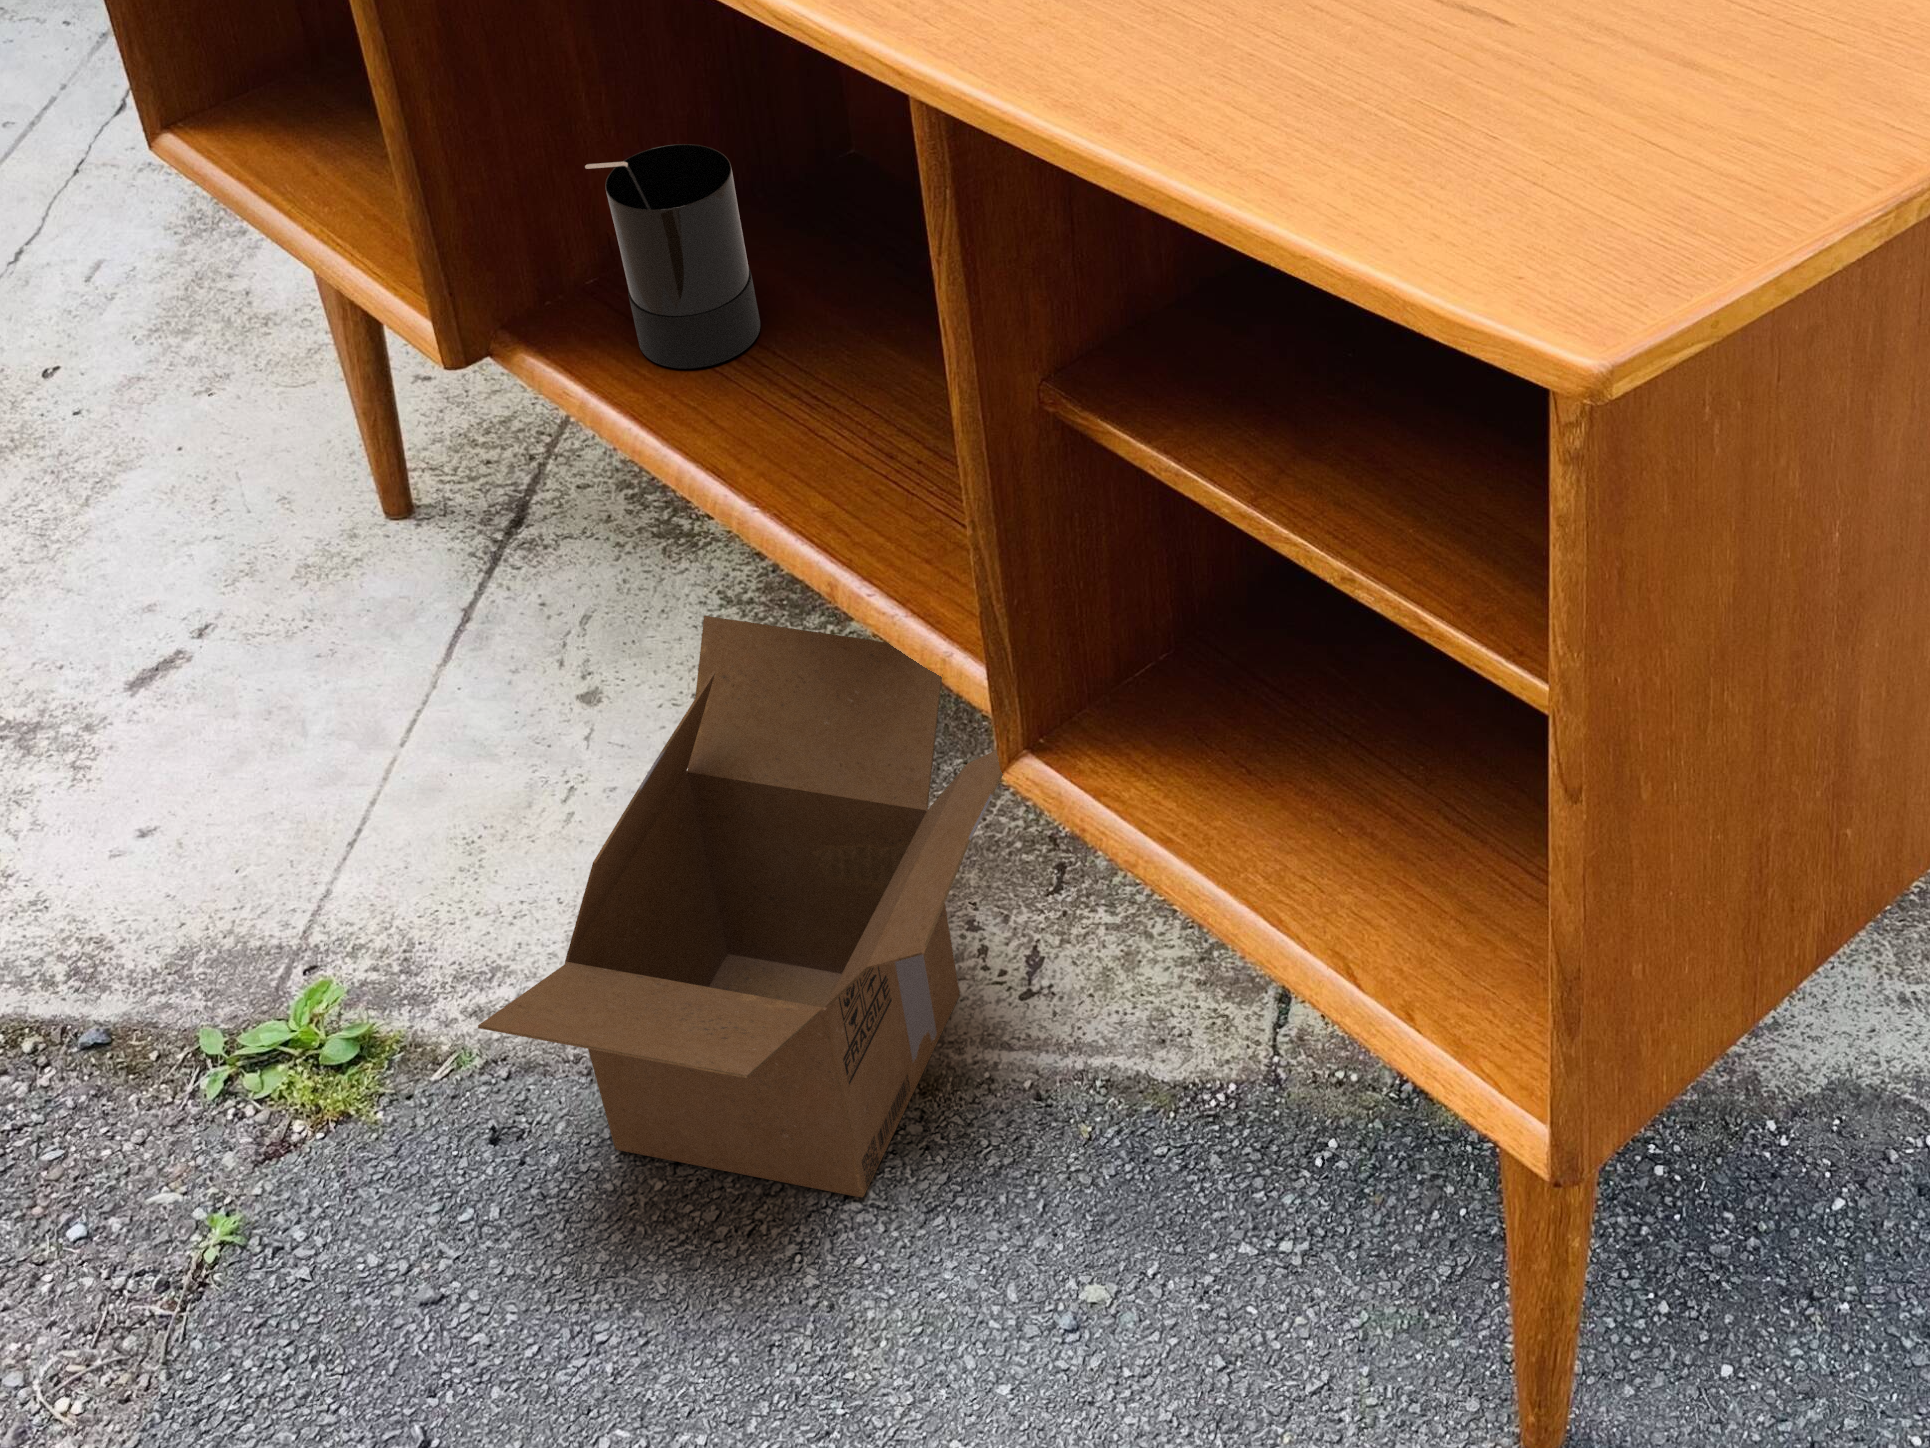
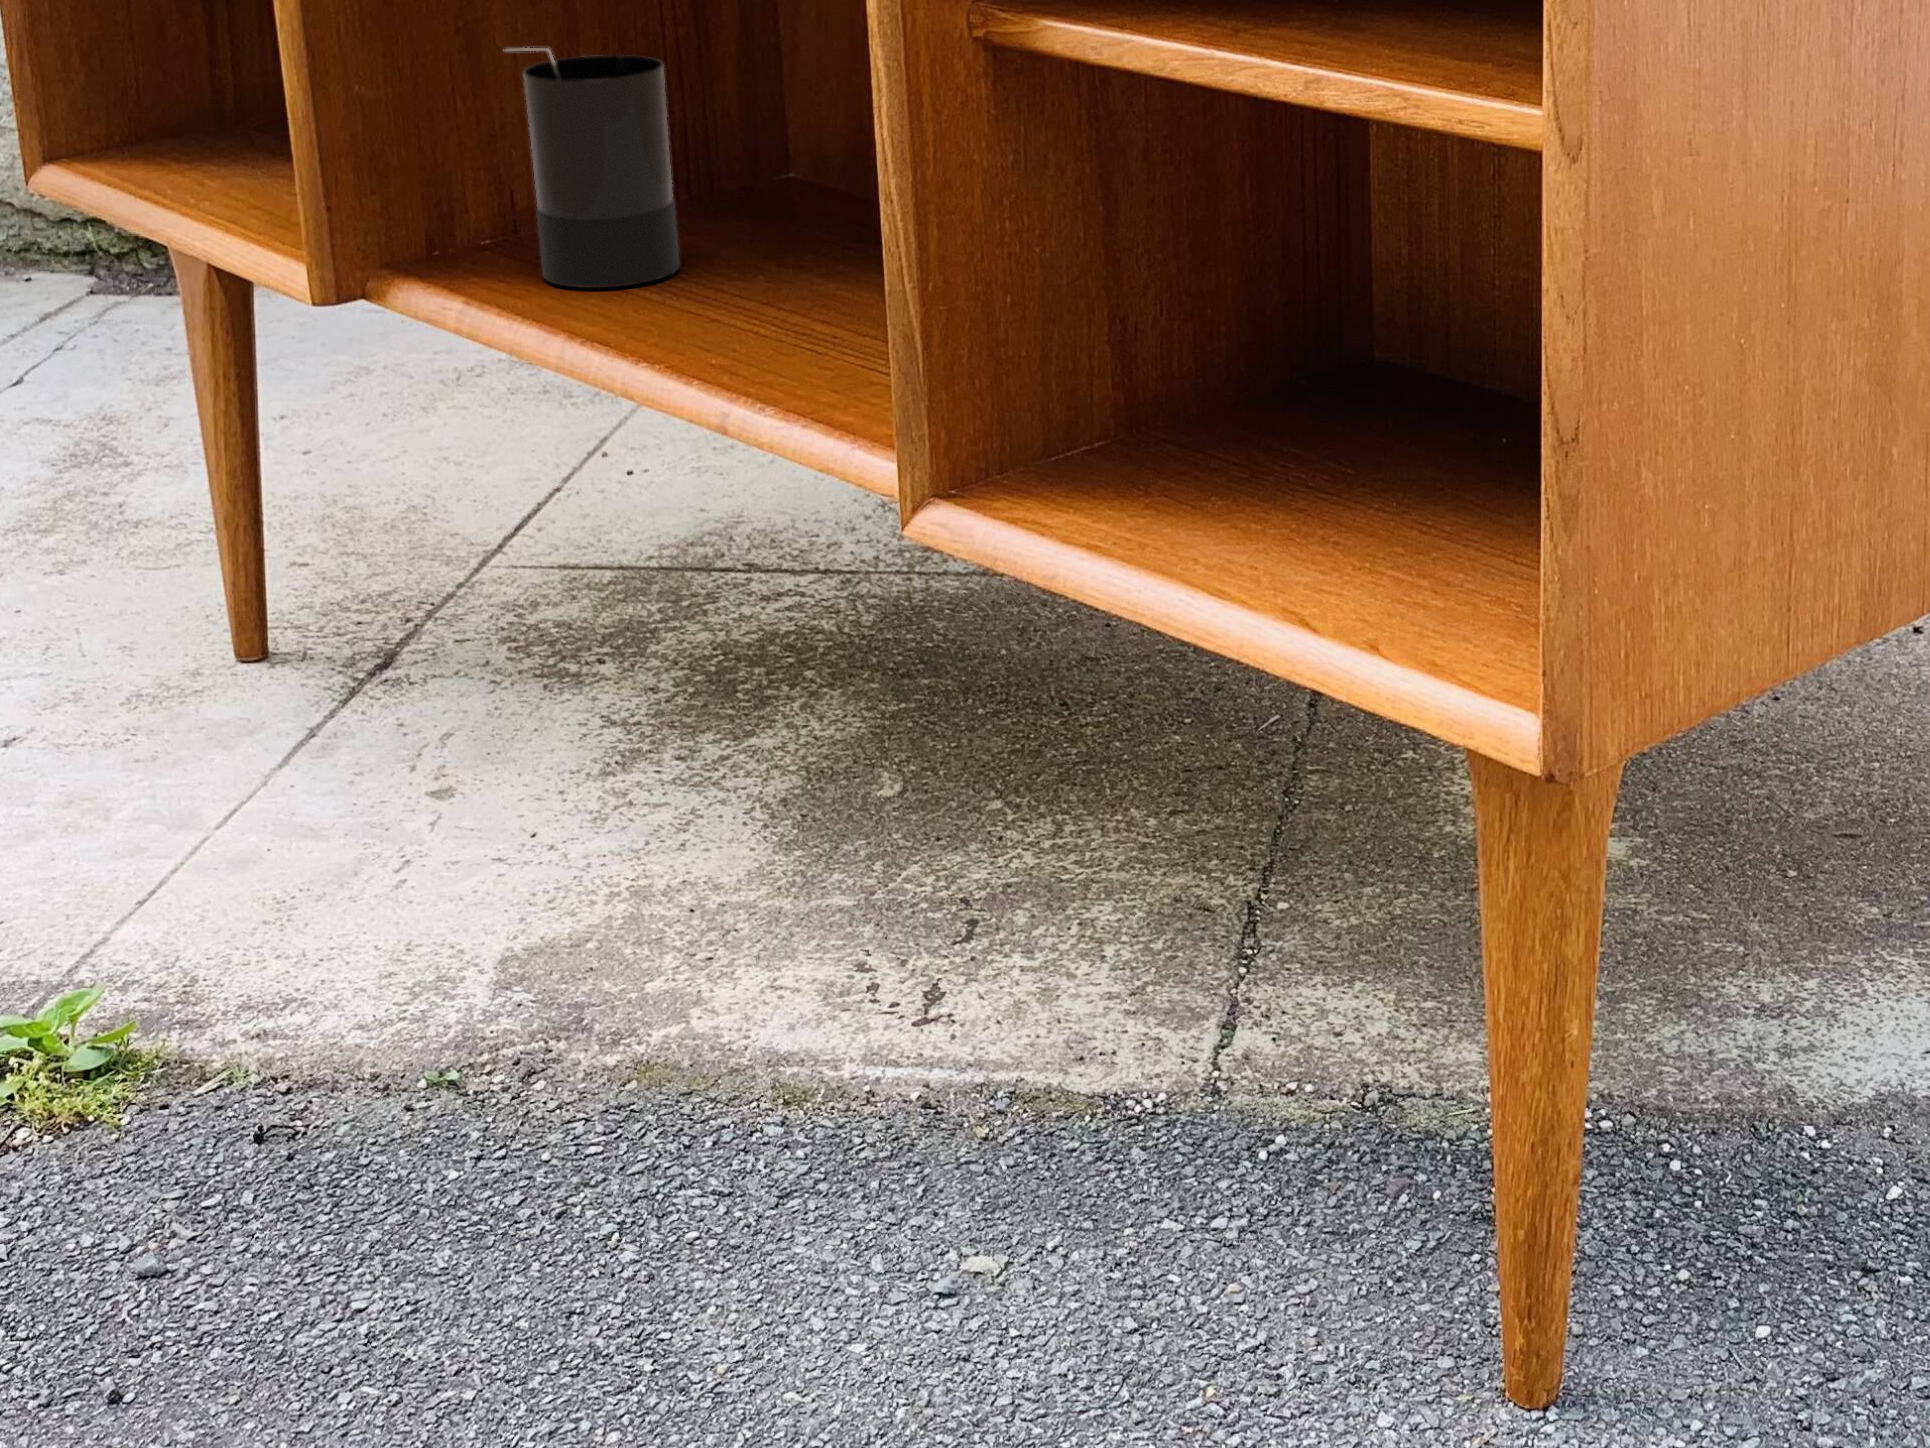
cardboard box: present [478,616,1003,1197] -> none [256,538,934,1181]

